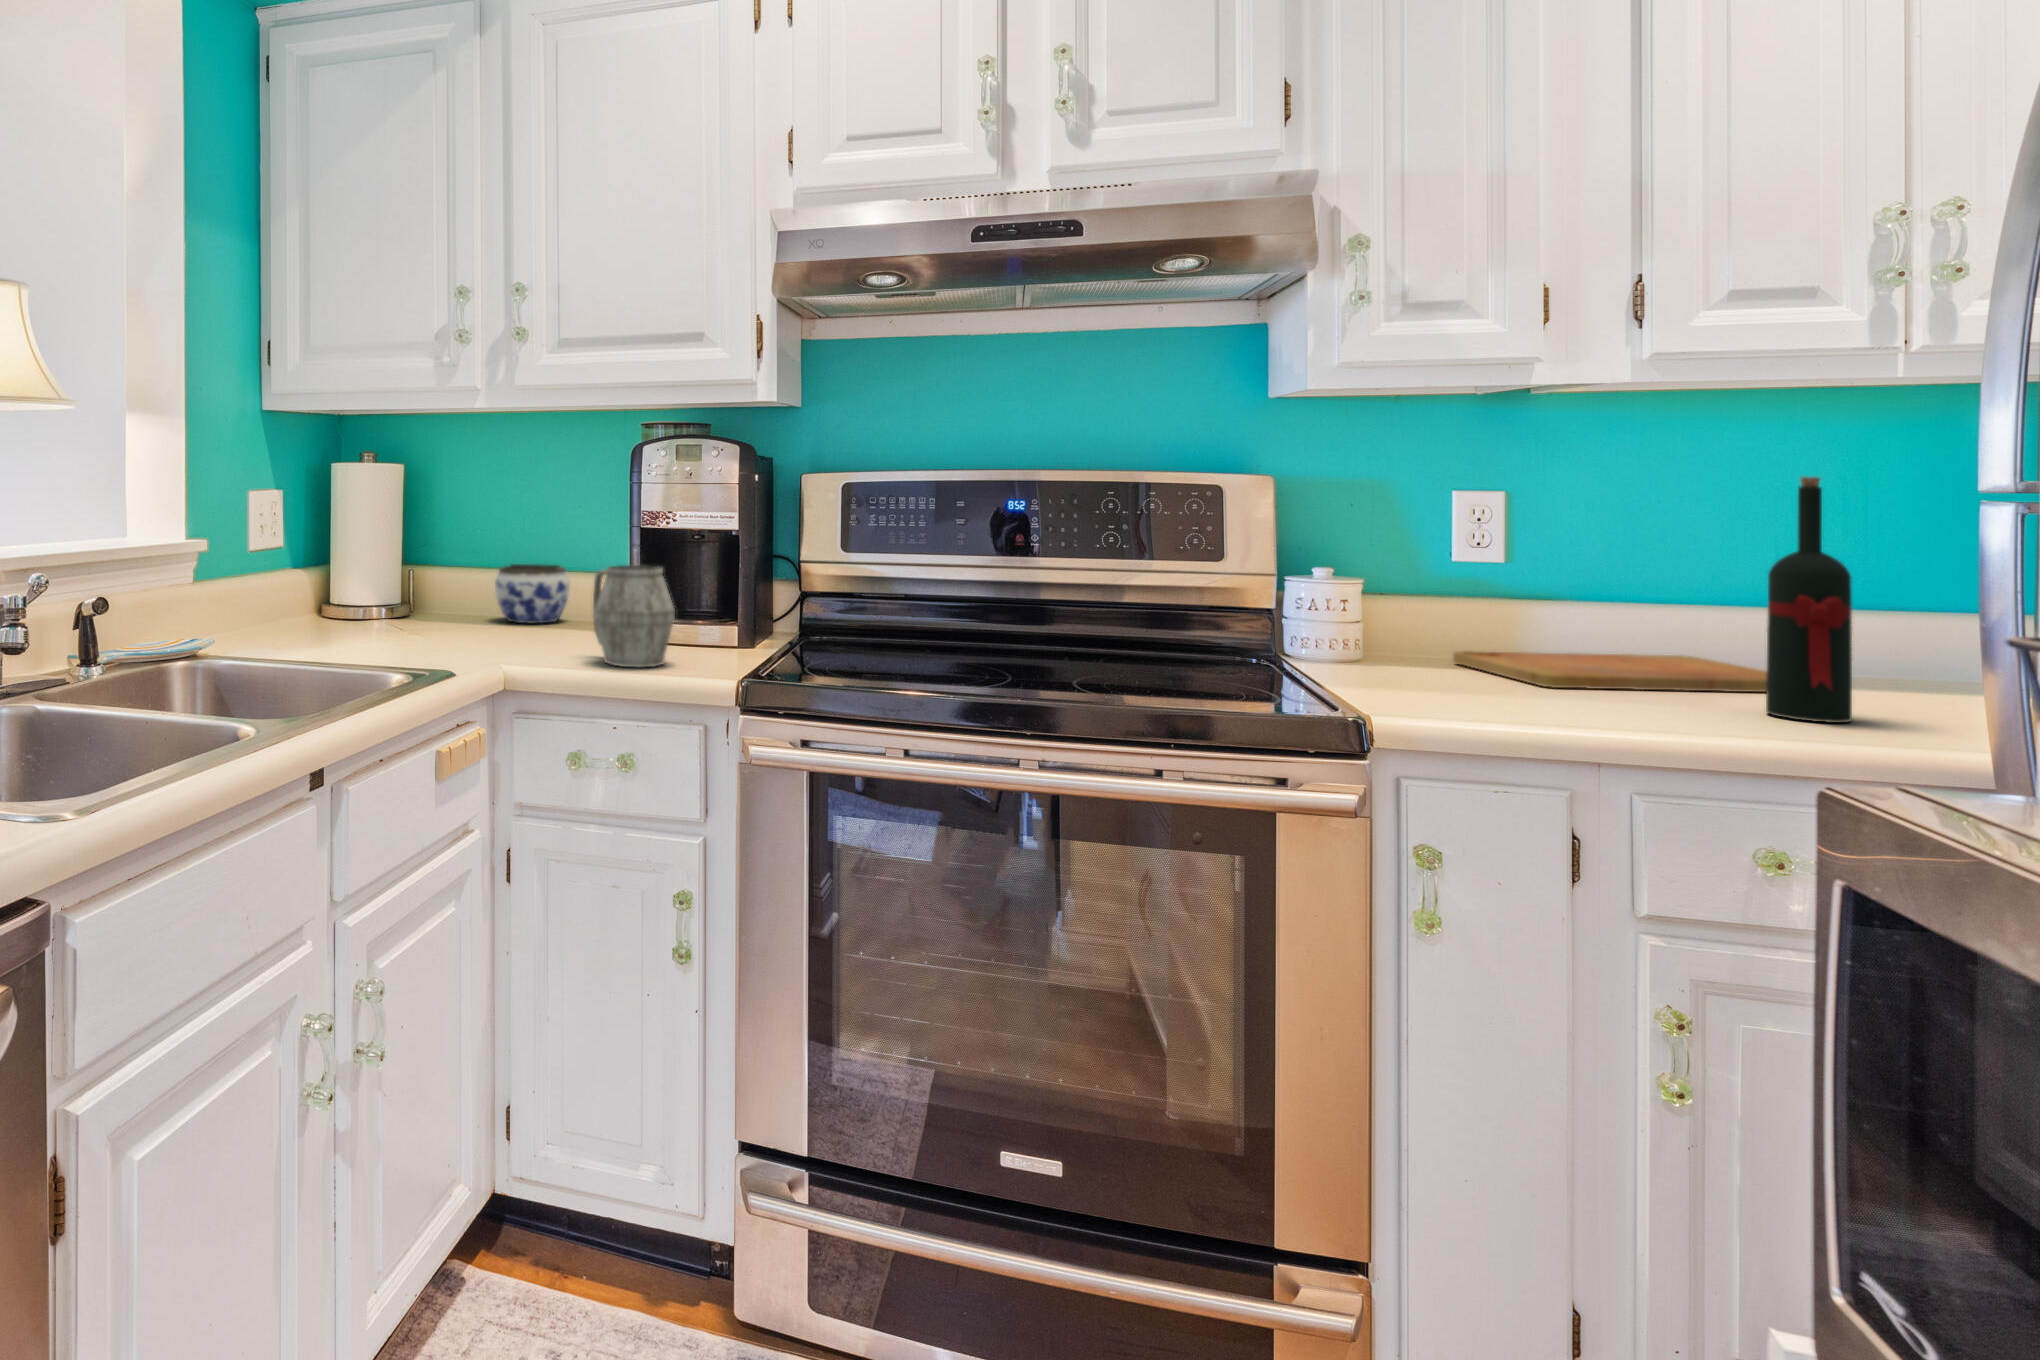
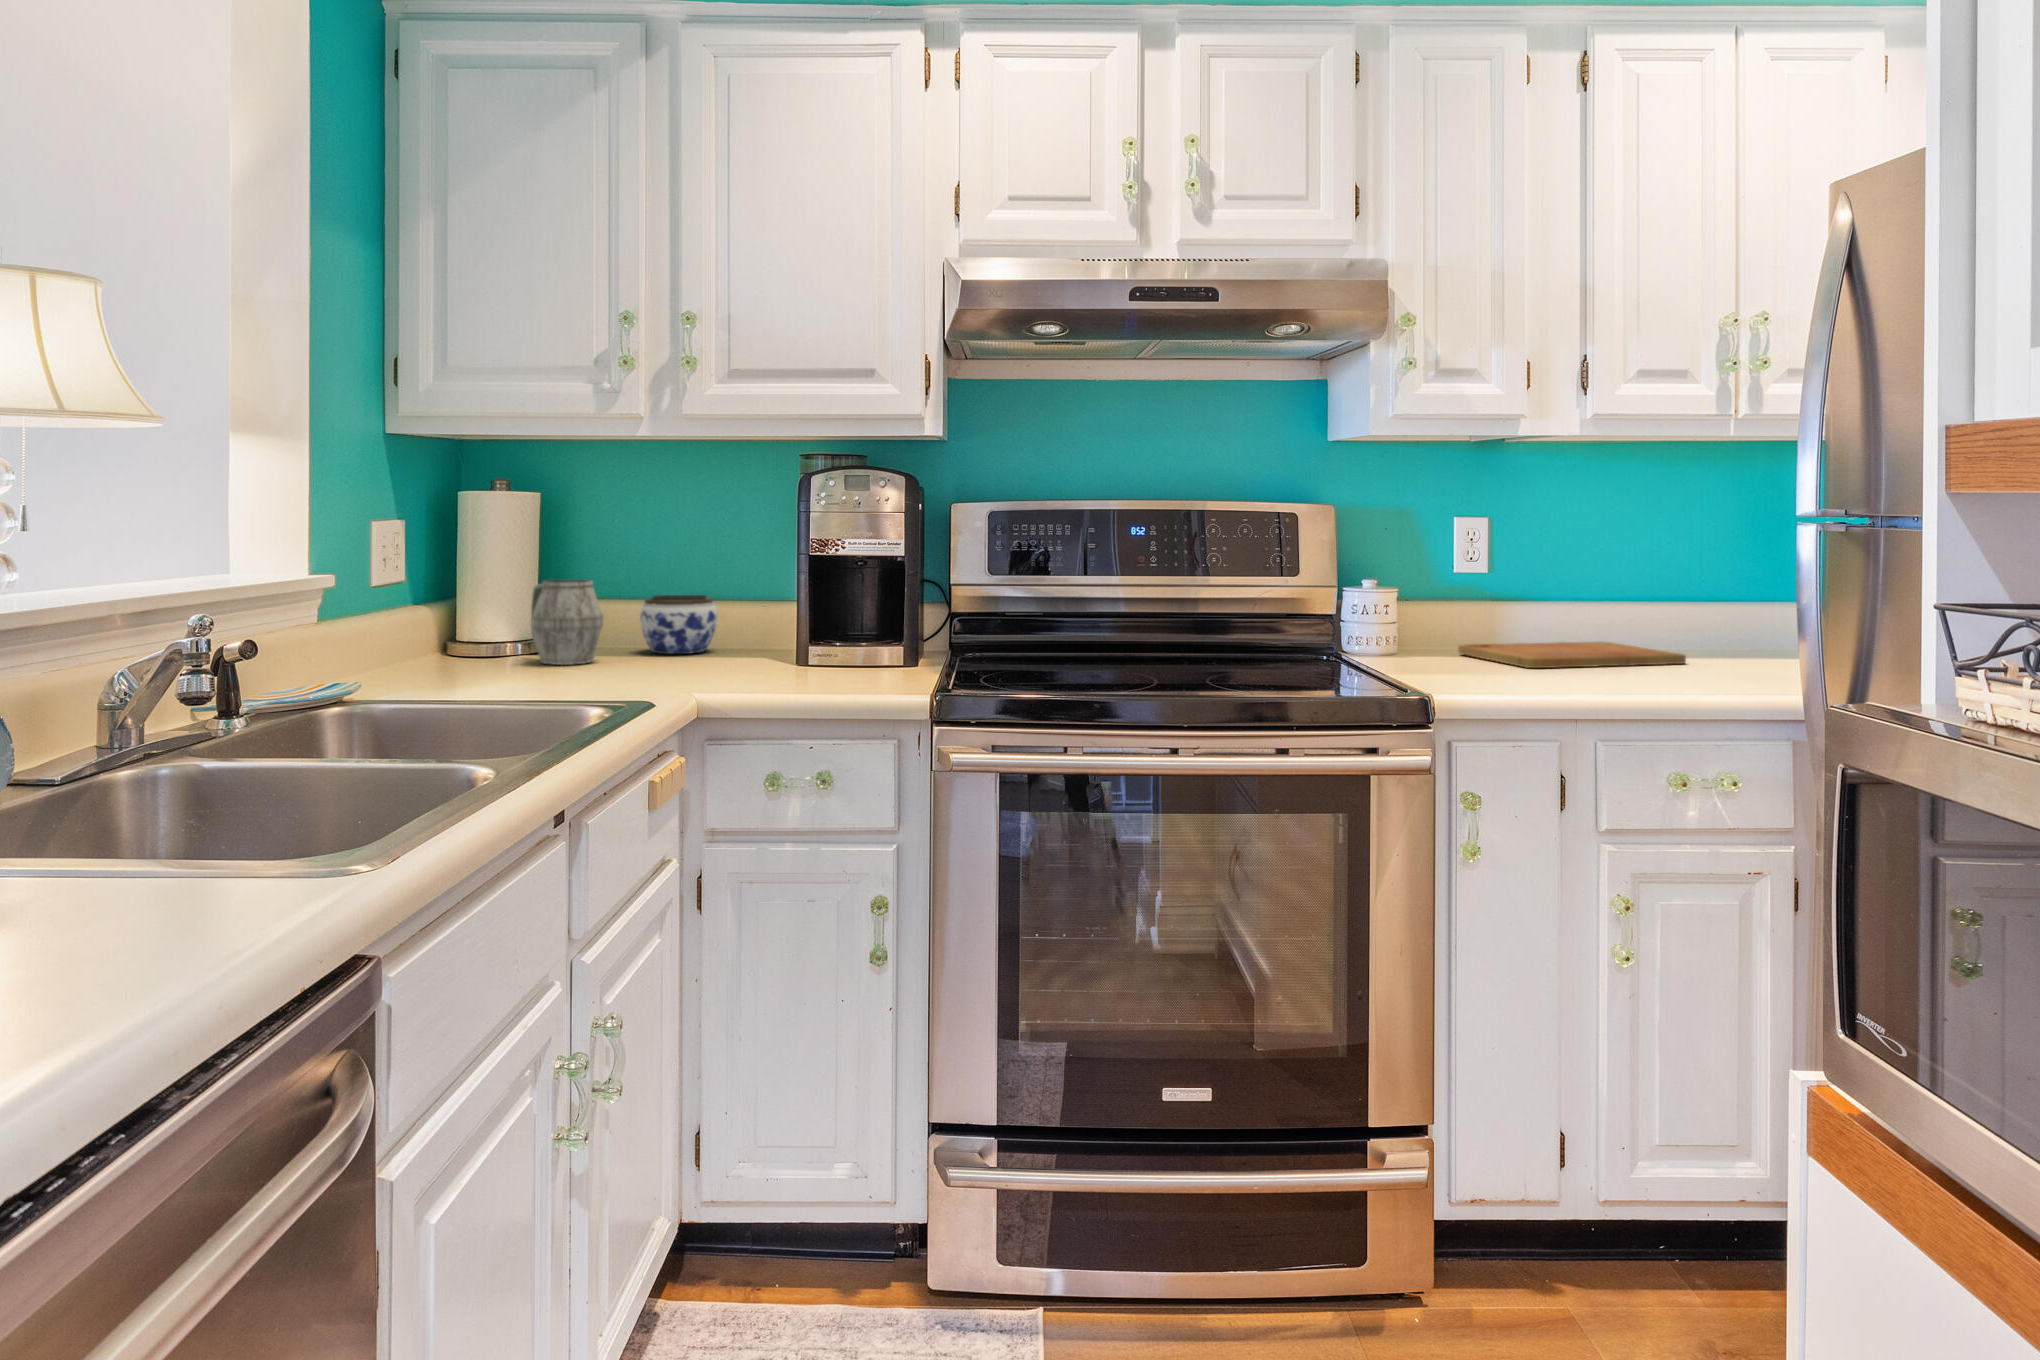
wine bottle: present [1766,477,1852,723] -> none [1669,506,1718,682]
mug: present [593,565,675,667] -> present [531,580,603,665]

